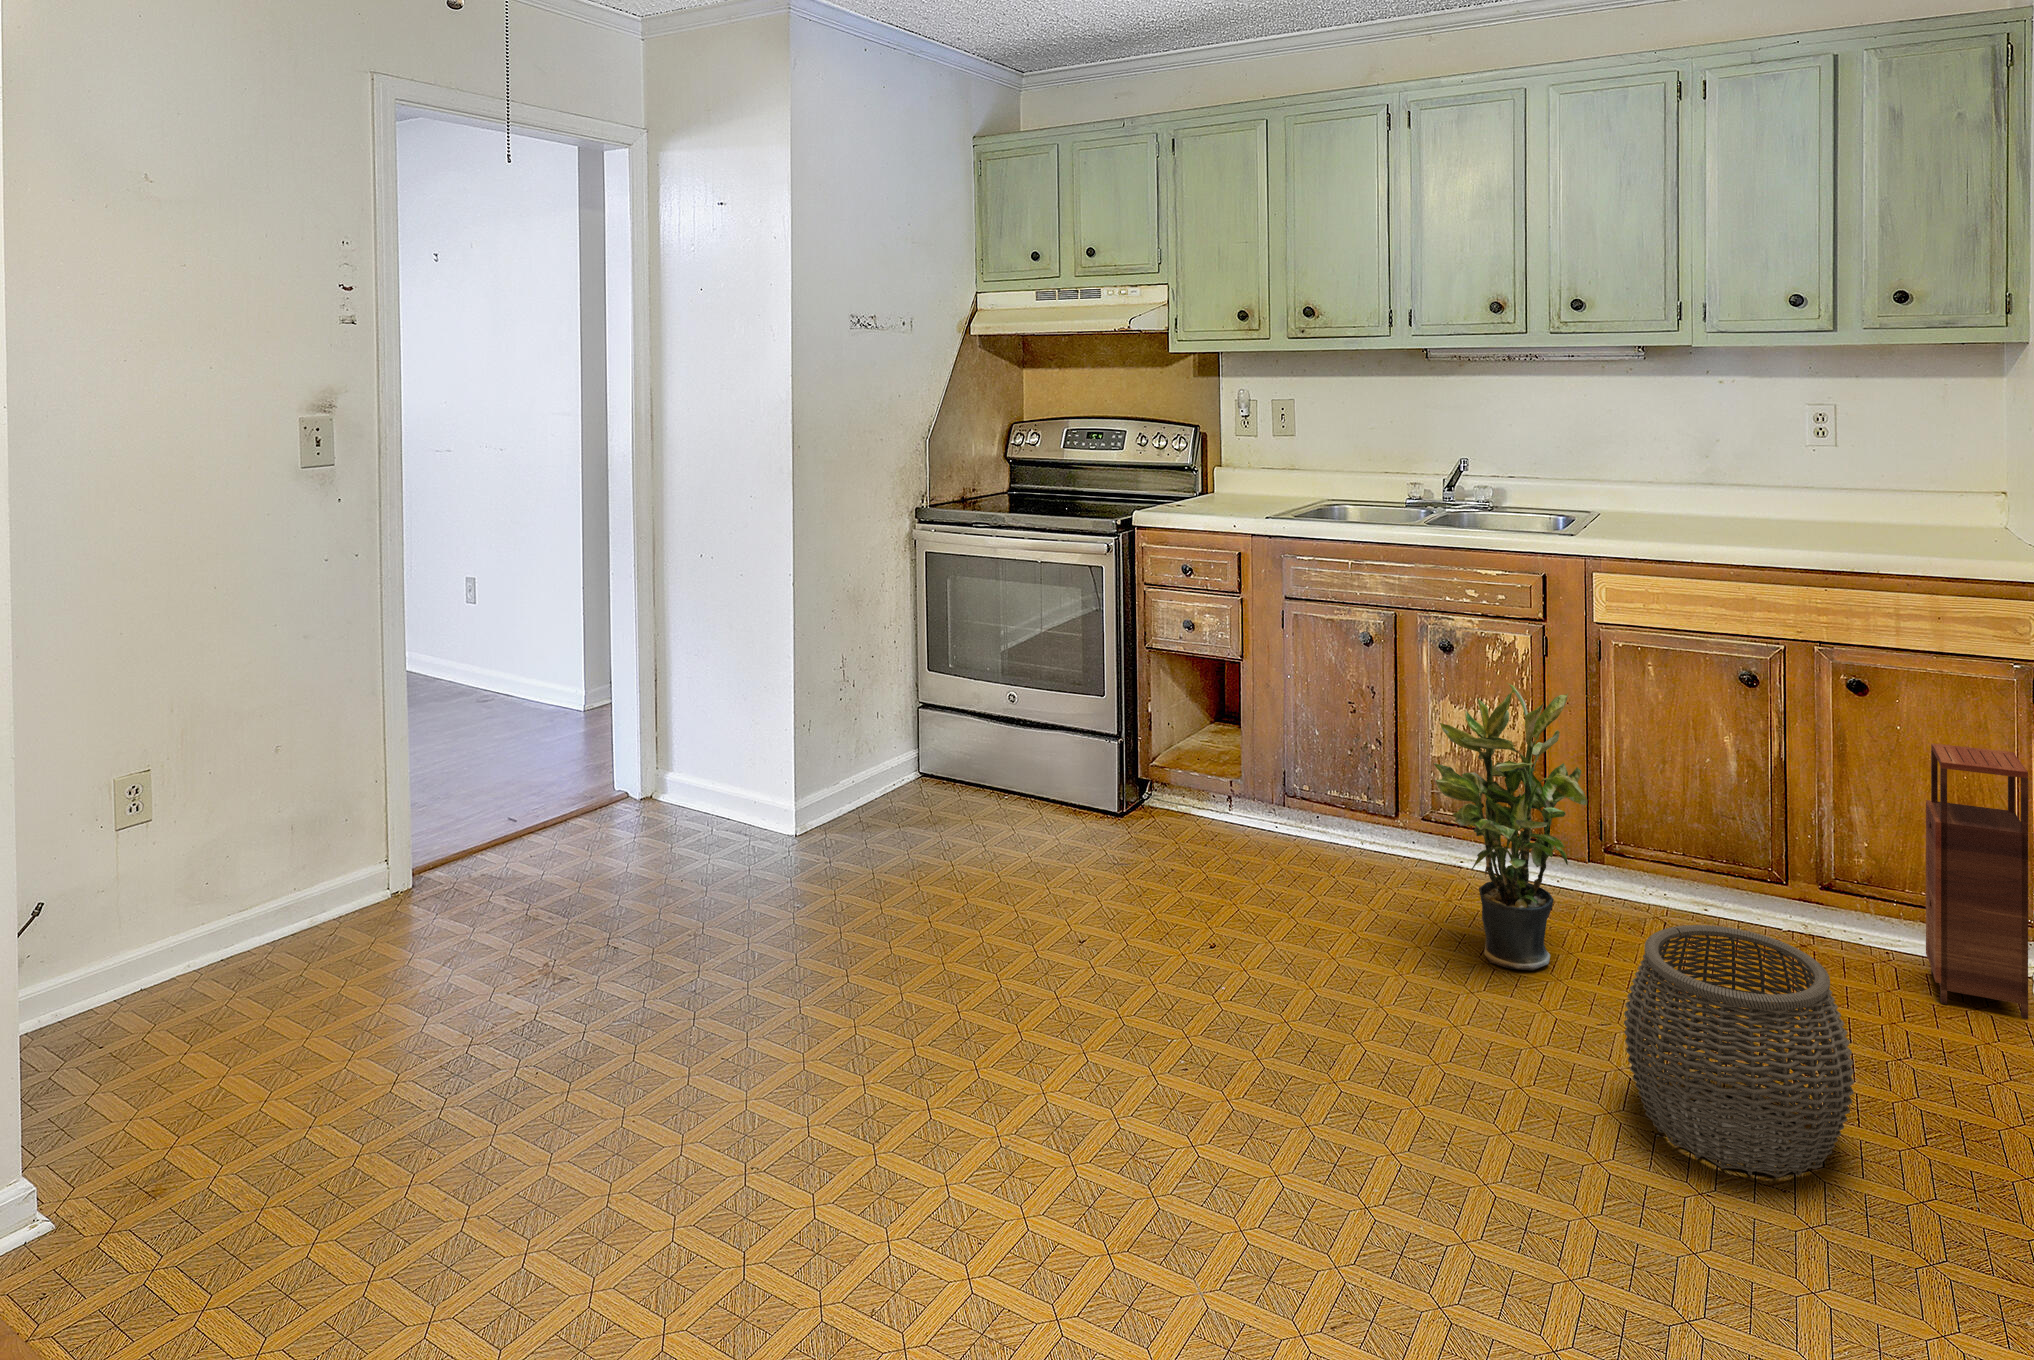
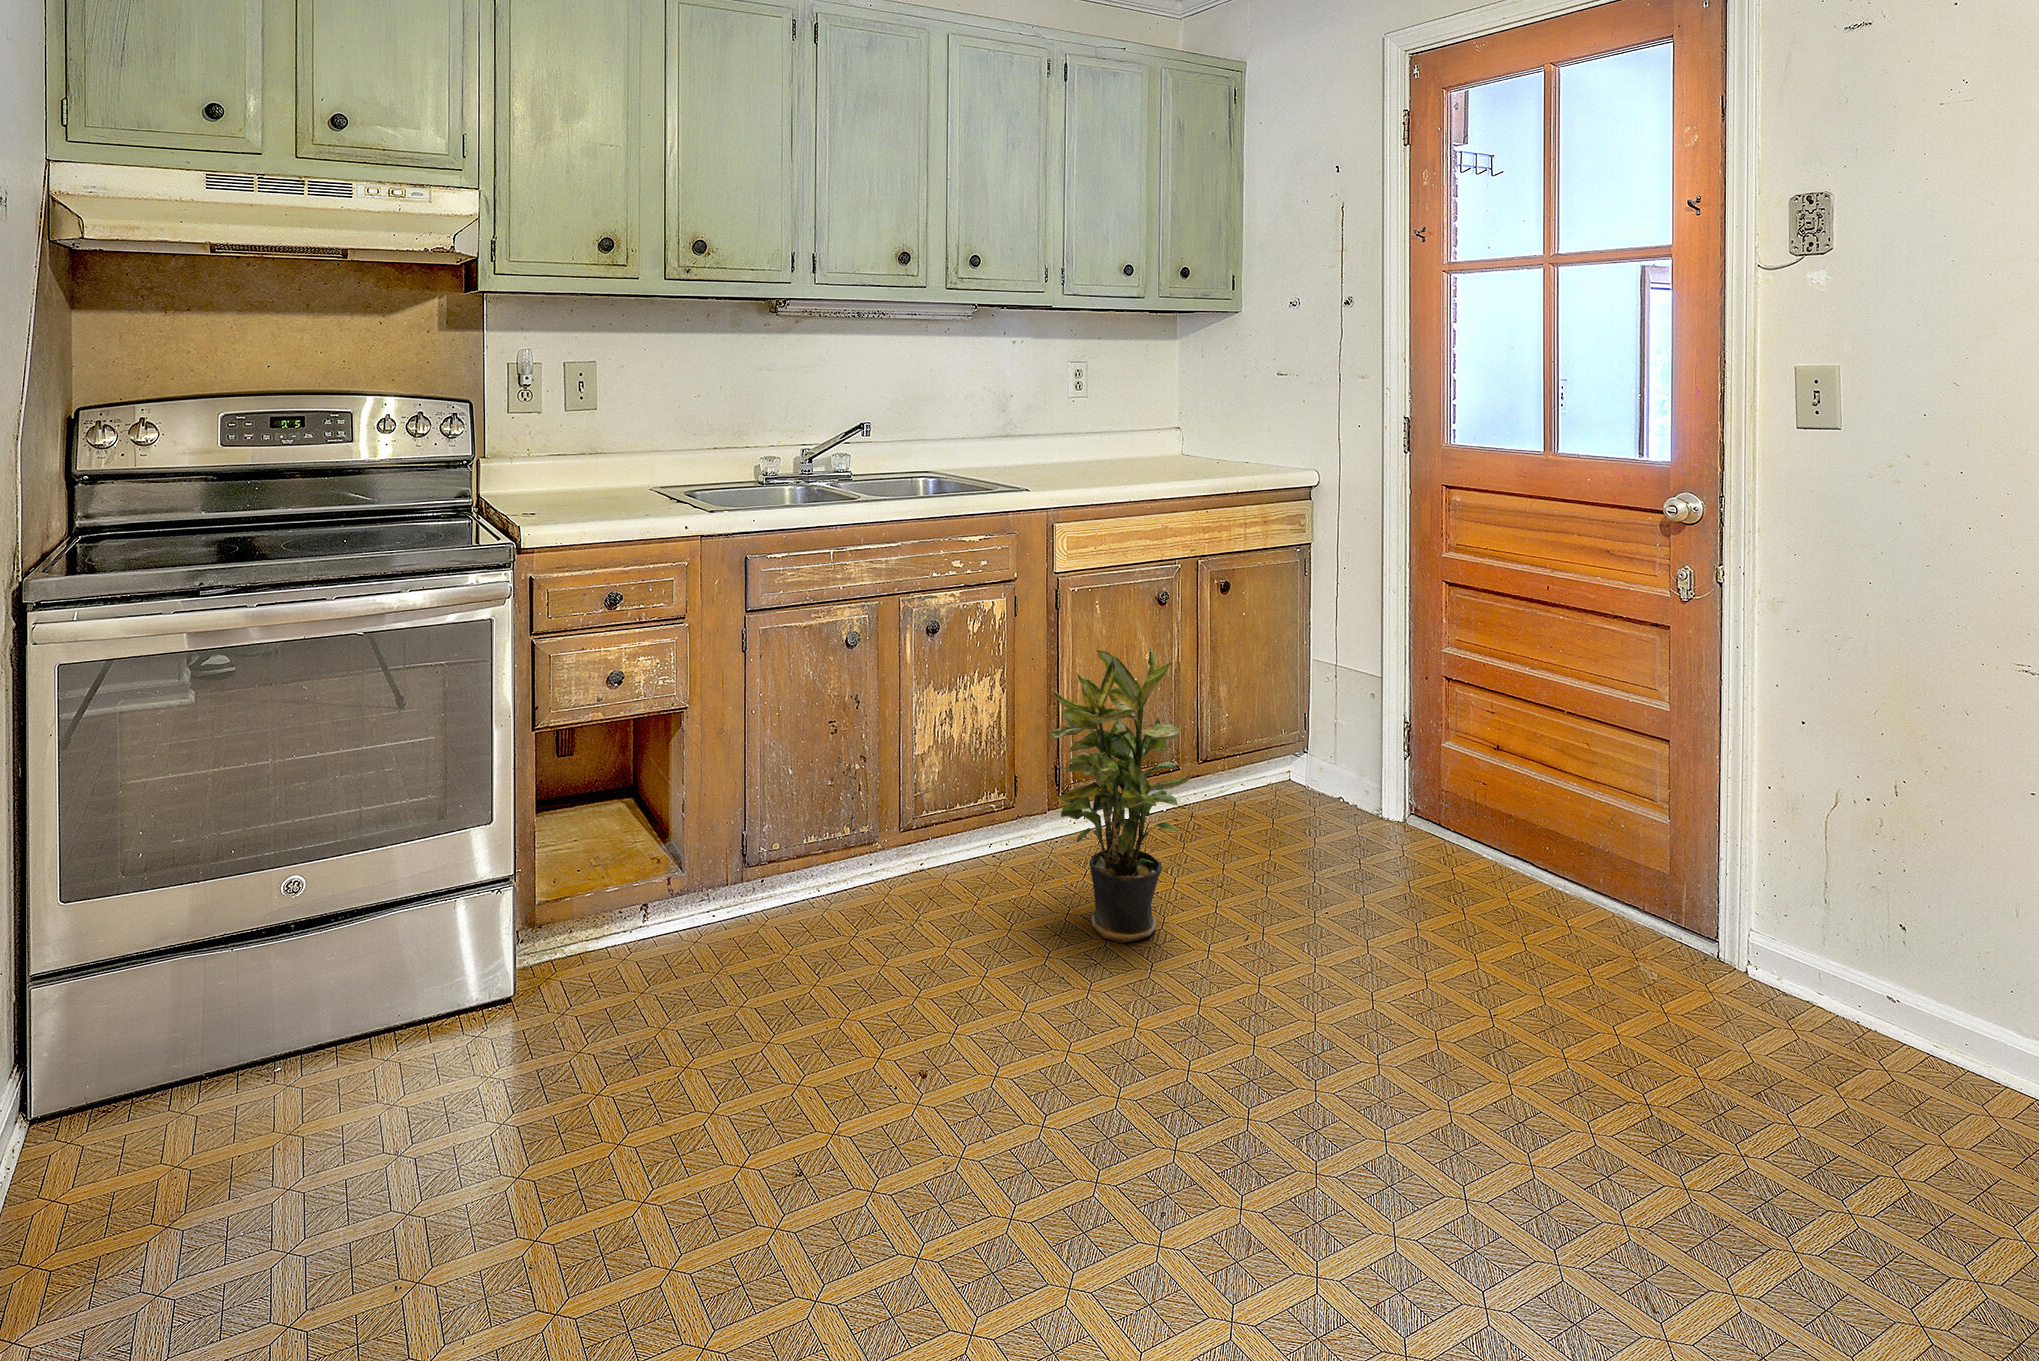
storage cabinet: present [1926,743,2028,1019] -> none [1266,622,1350,824]
woven basket: present [1624,925,1854,1178] -> none [1358,806,1542,1011]

